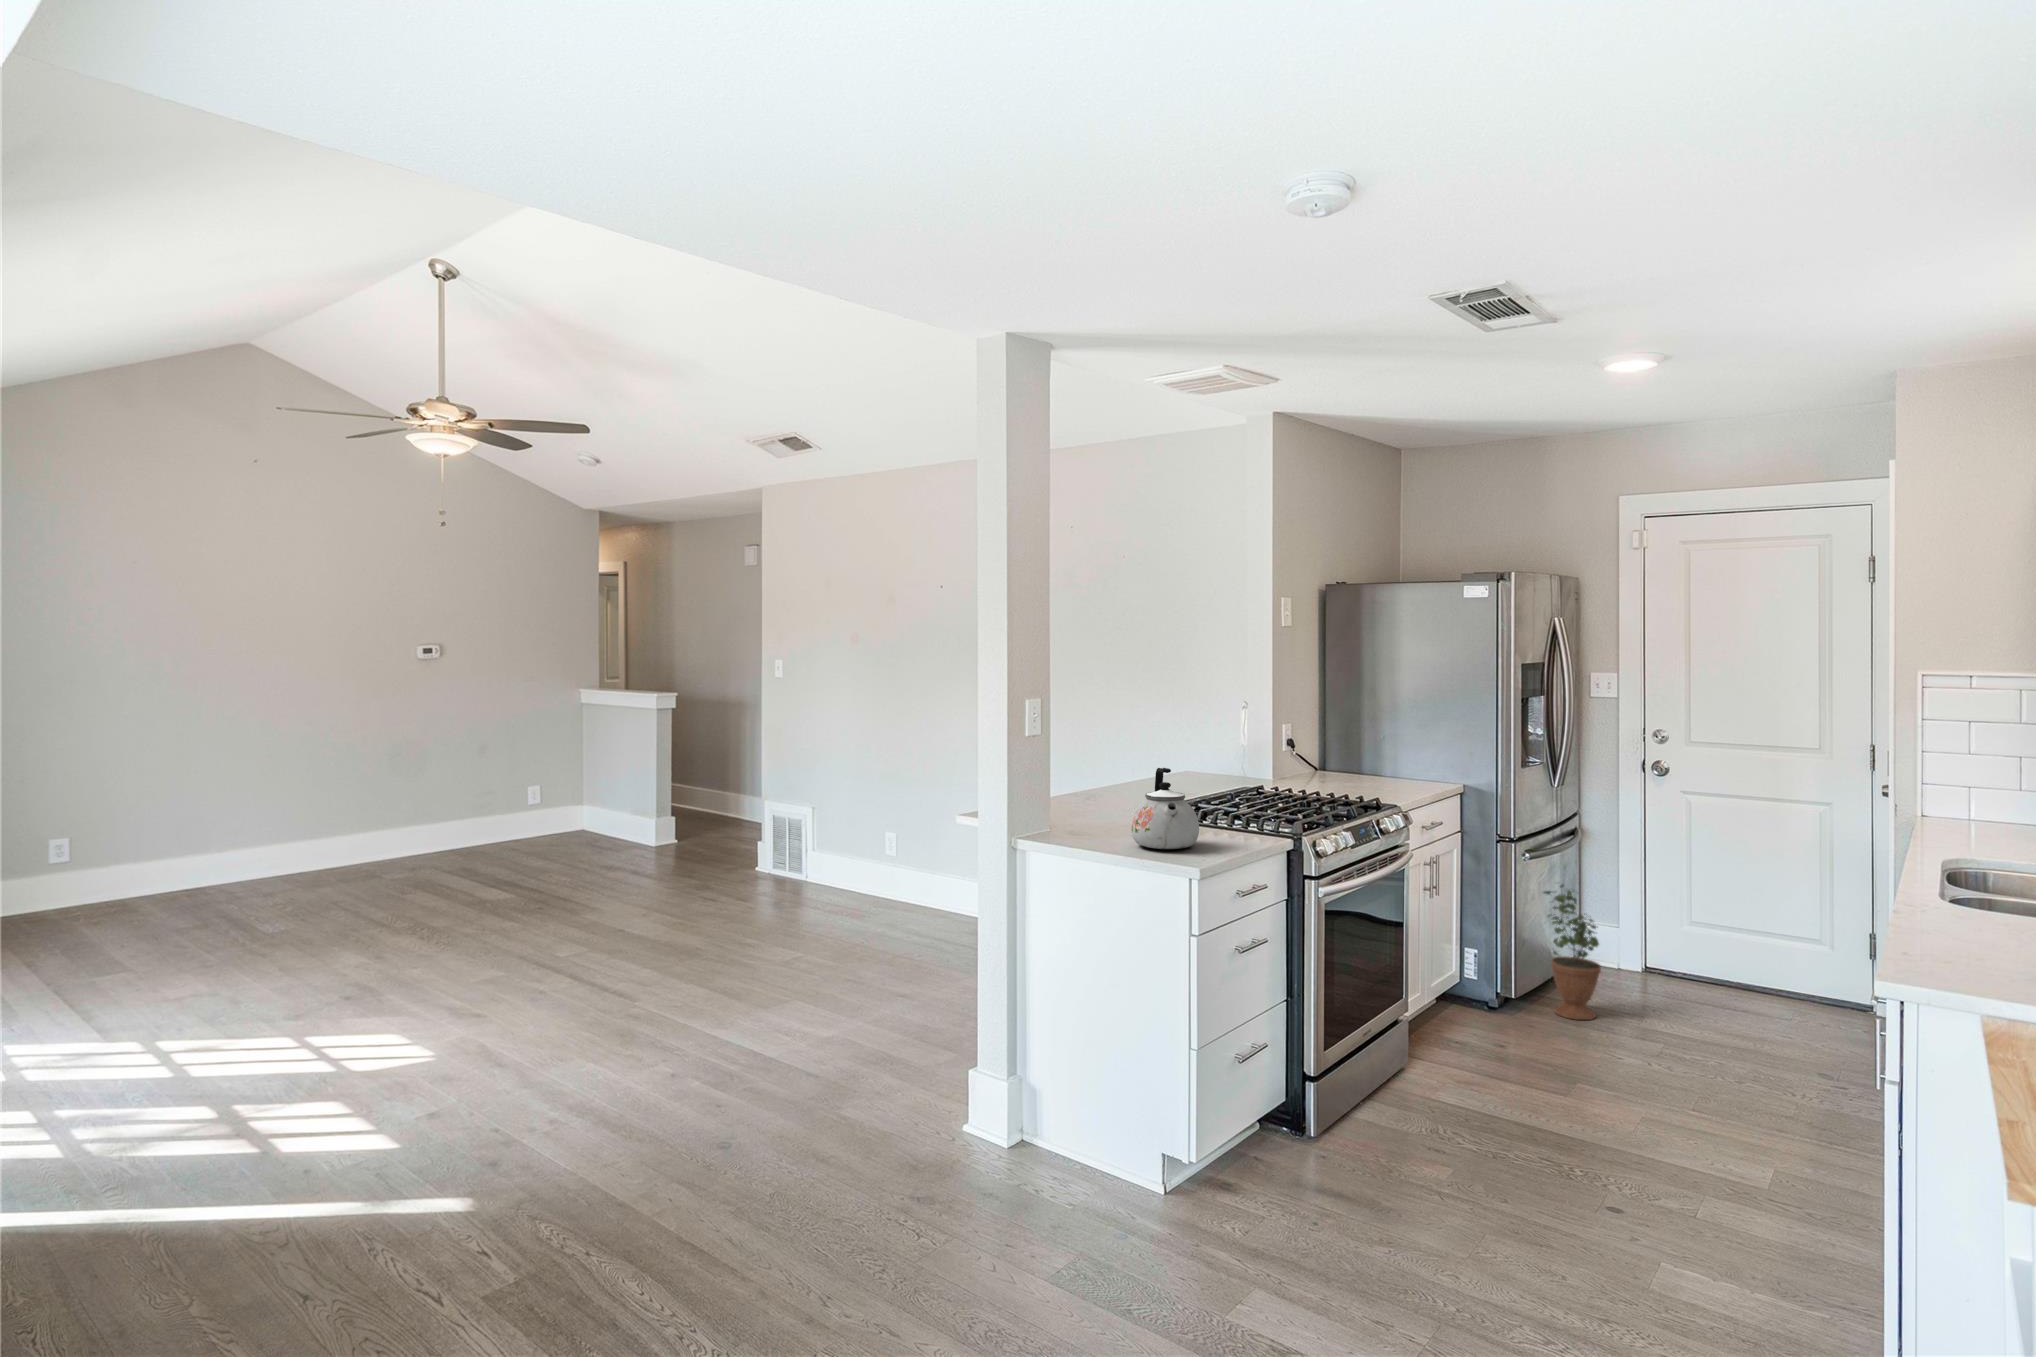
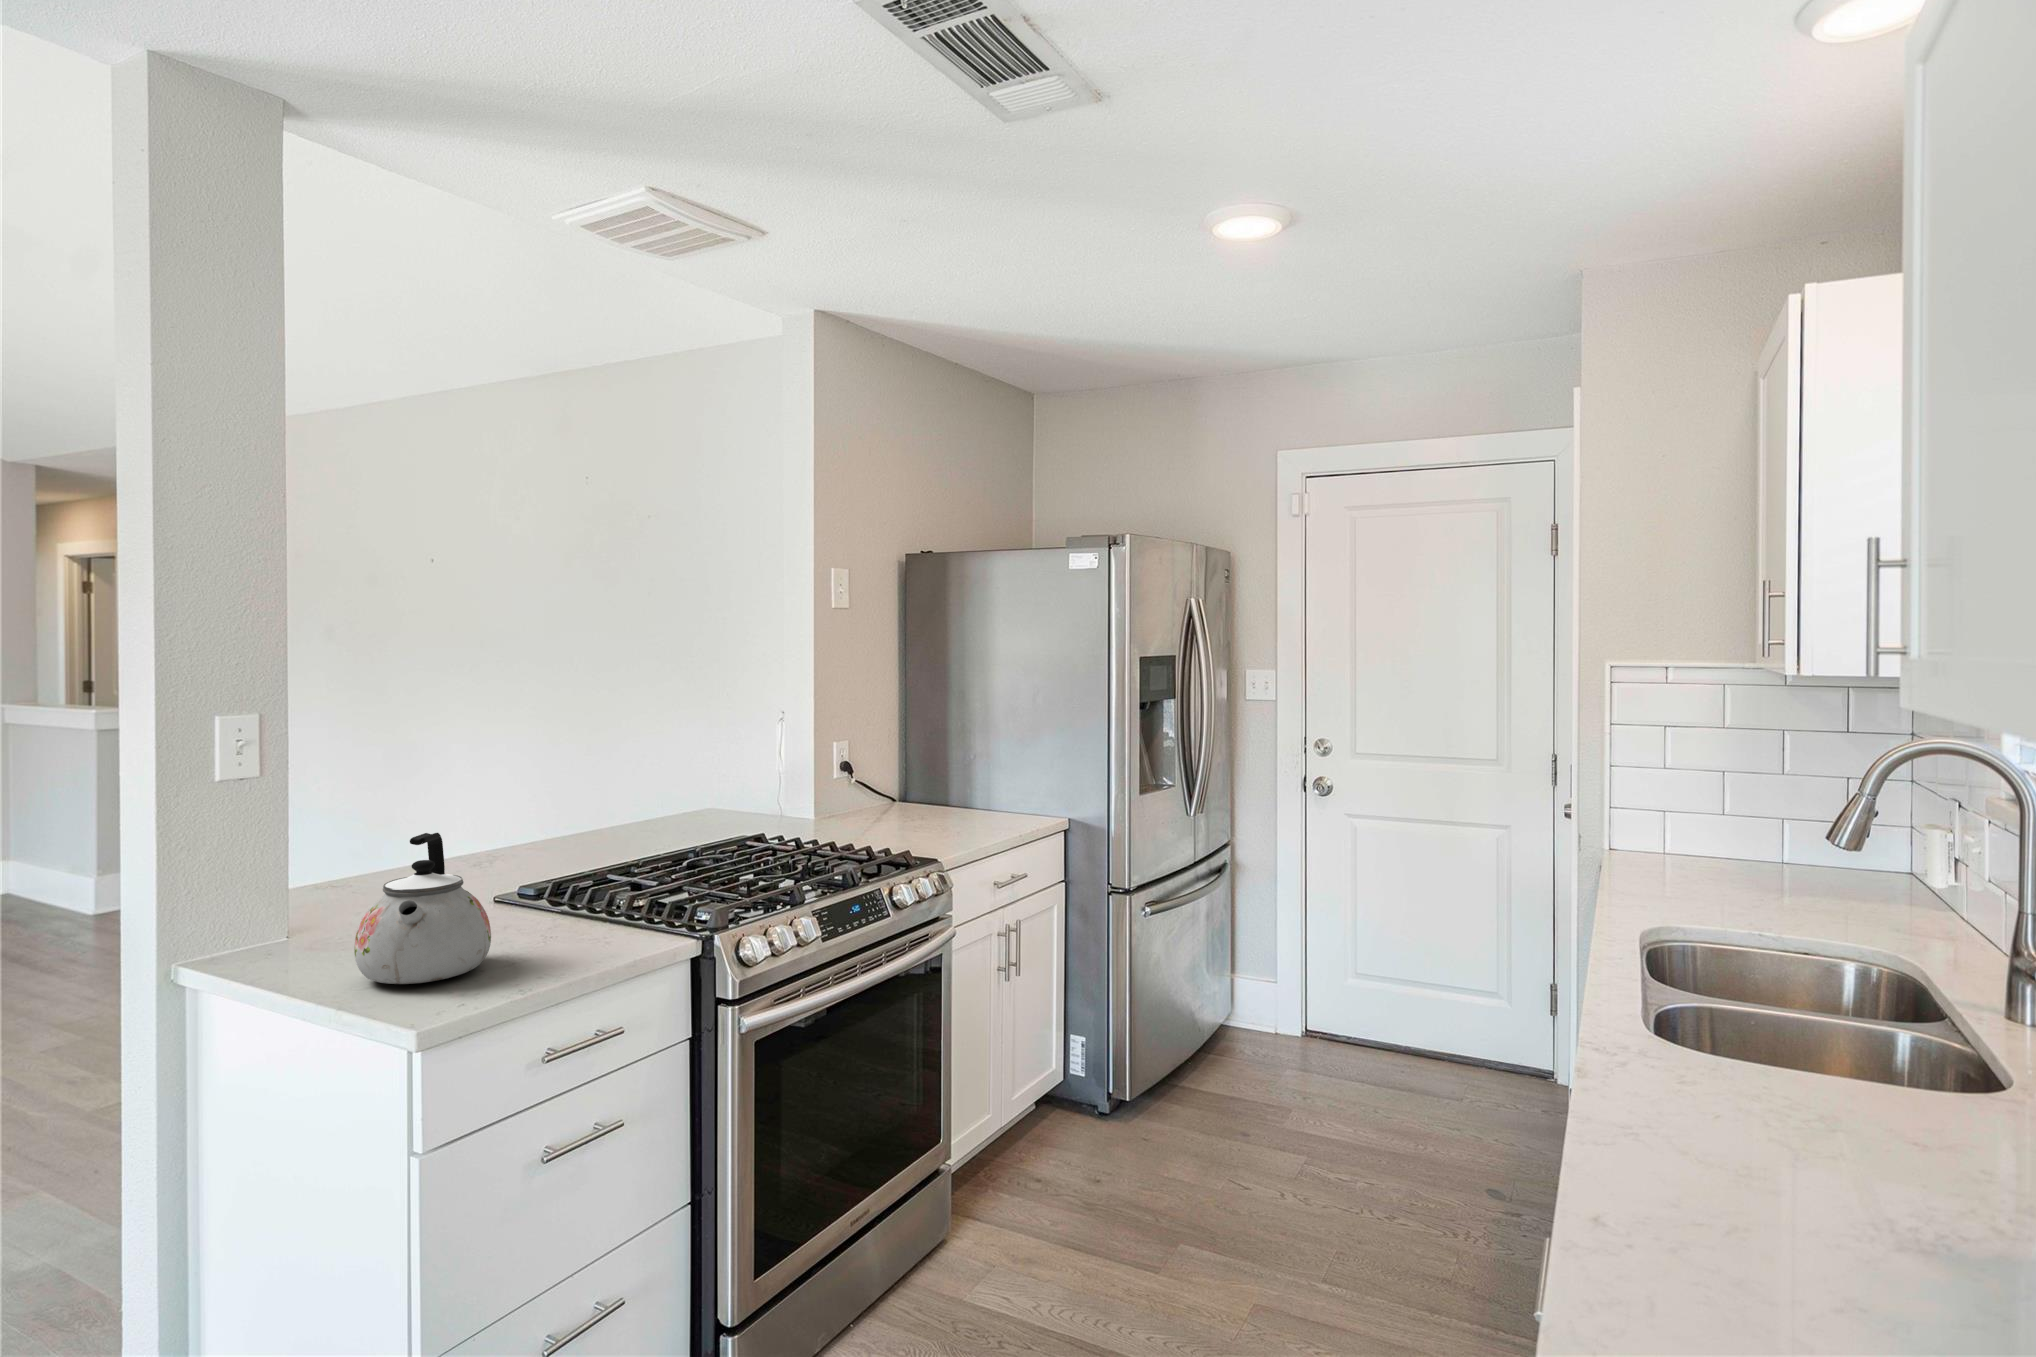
potted plant: present [1544,885,1601,1020] -> none [1168,942,1237,1127]

